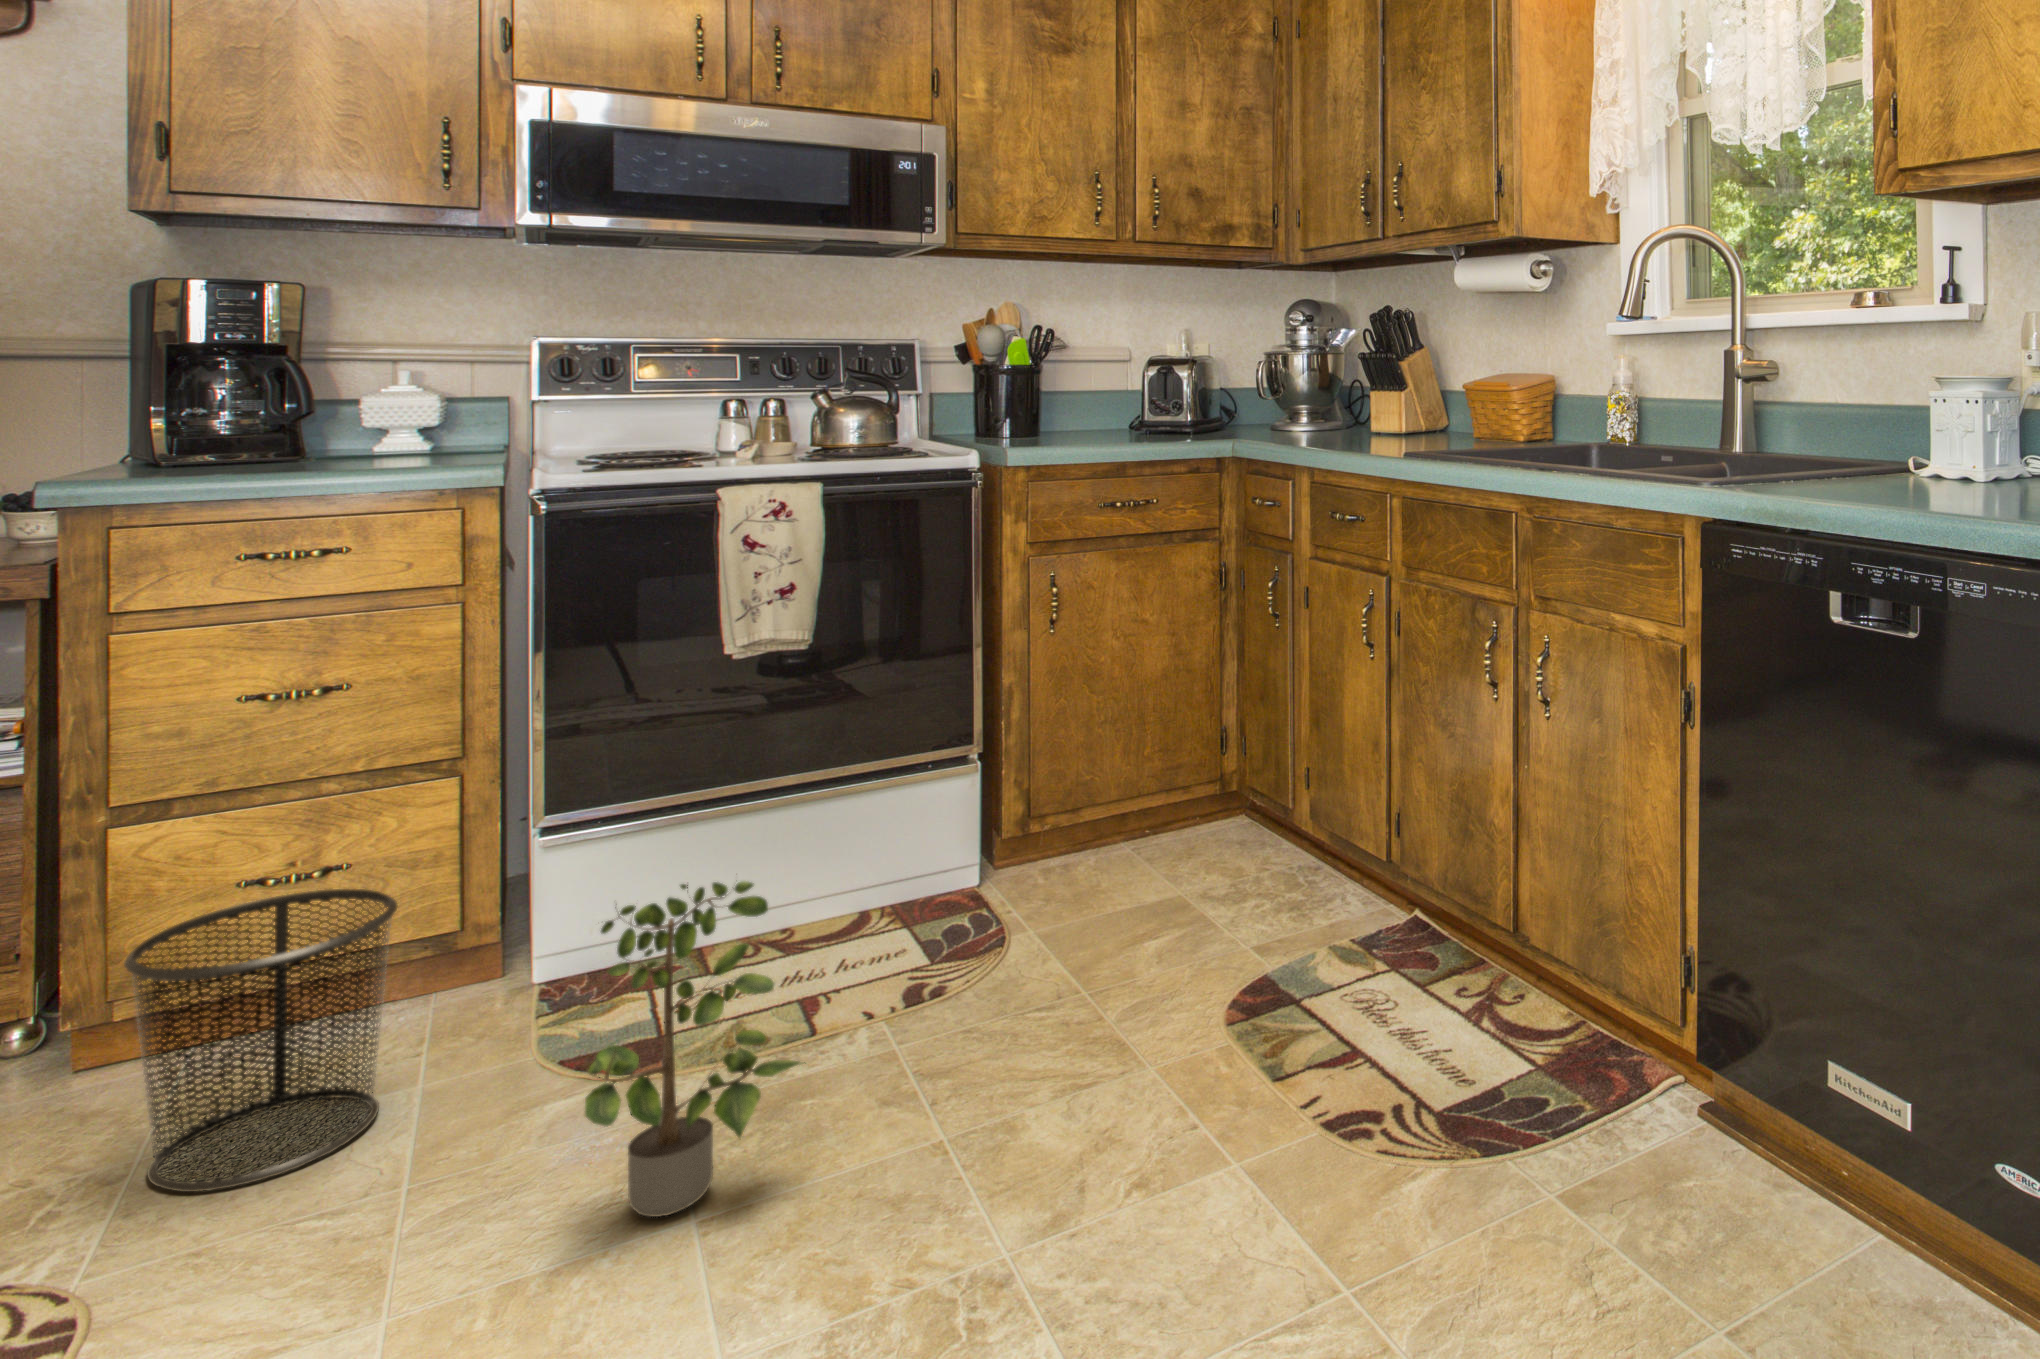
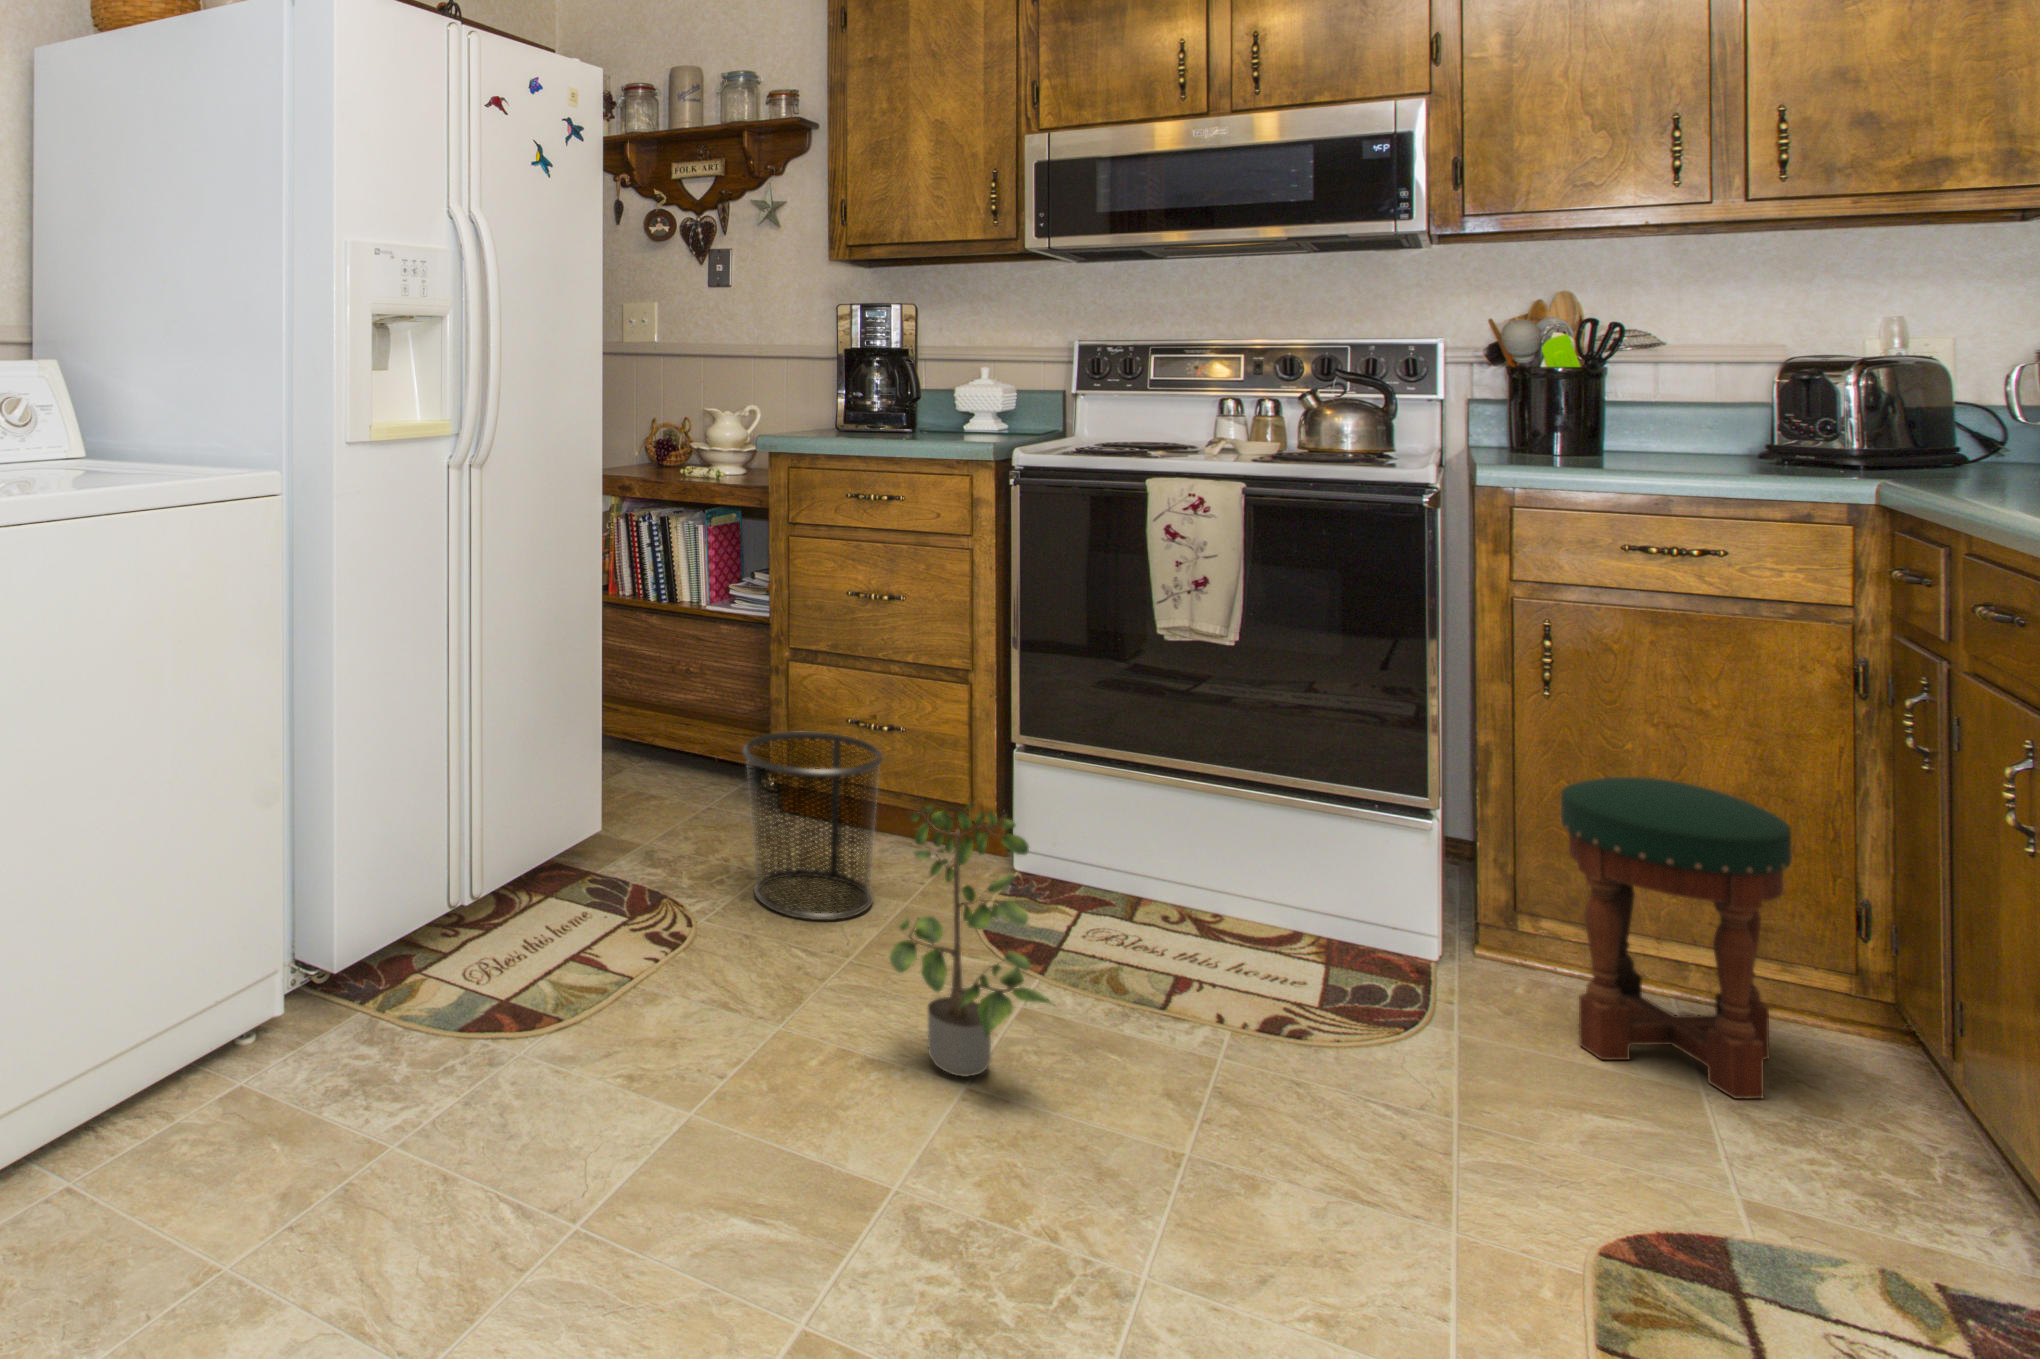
stool: none [1087,678,1223,906] -> present [1561,777,1792,1099]

